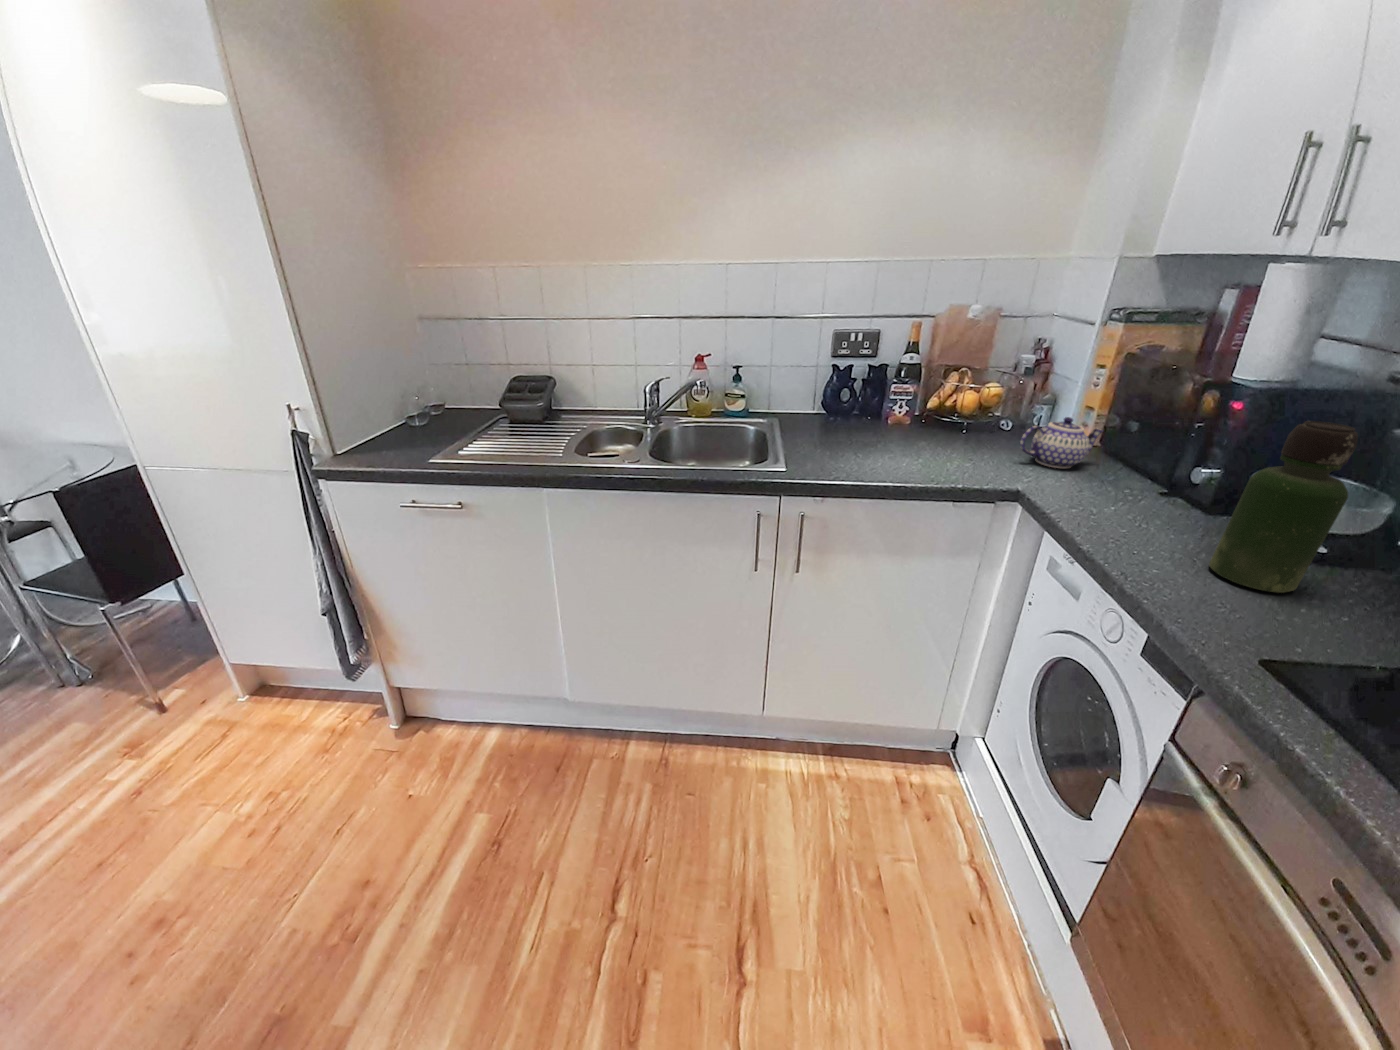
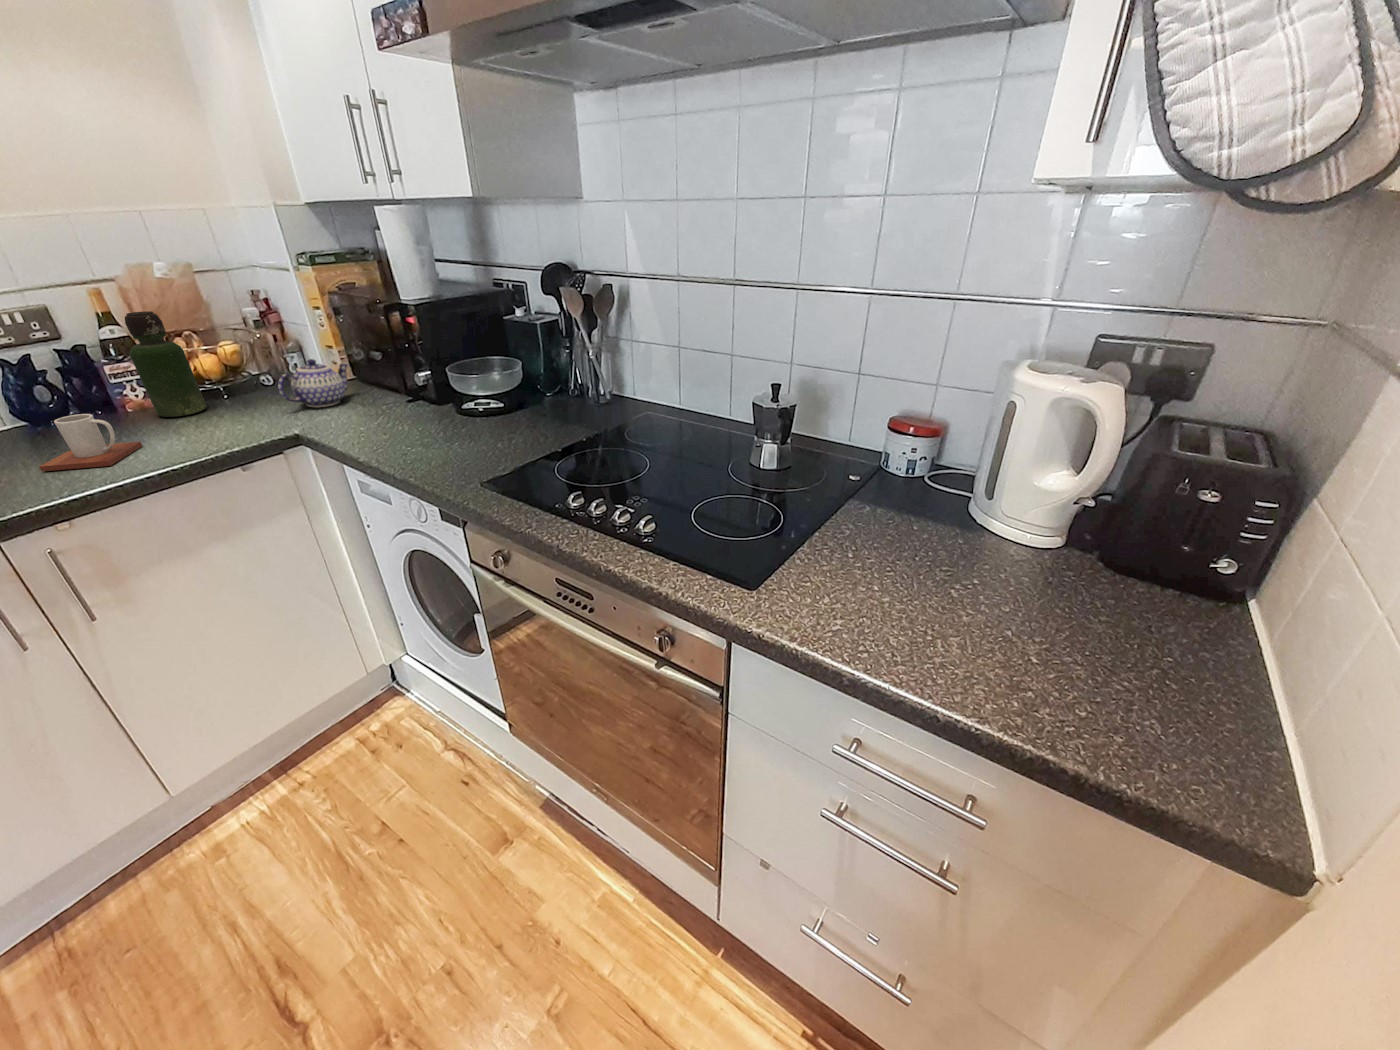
mug: none [830,418,894,464] -> present [39,414,142,471]
bottle: present [1209,421,1358,593] -> present [125,311,207,417]

